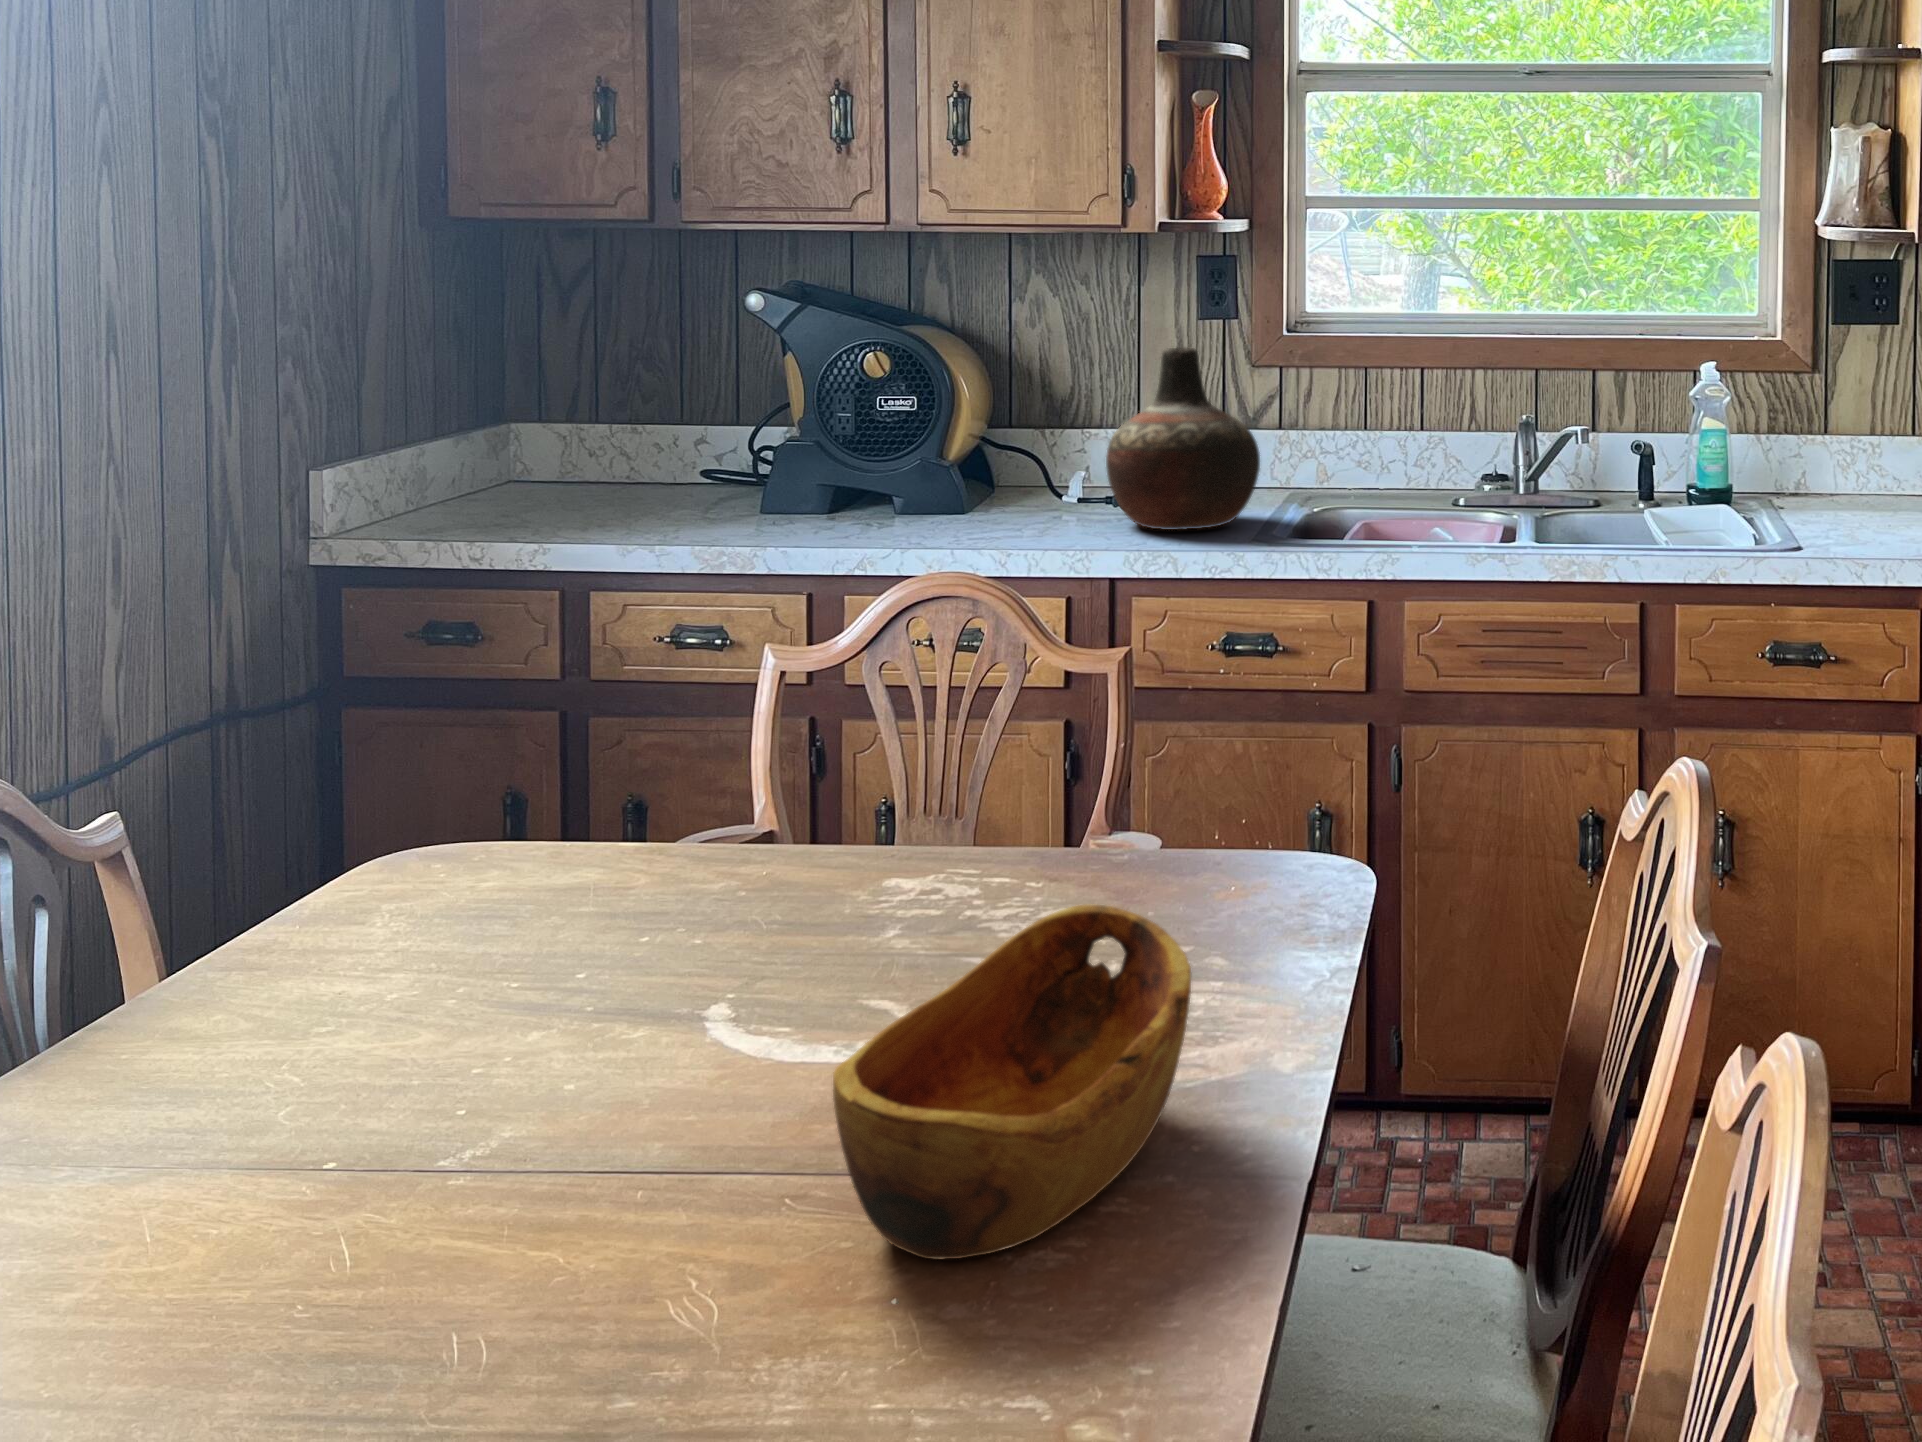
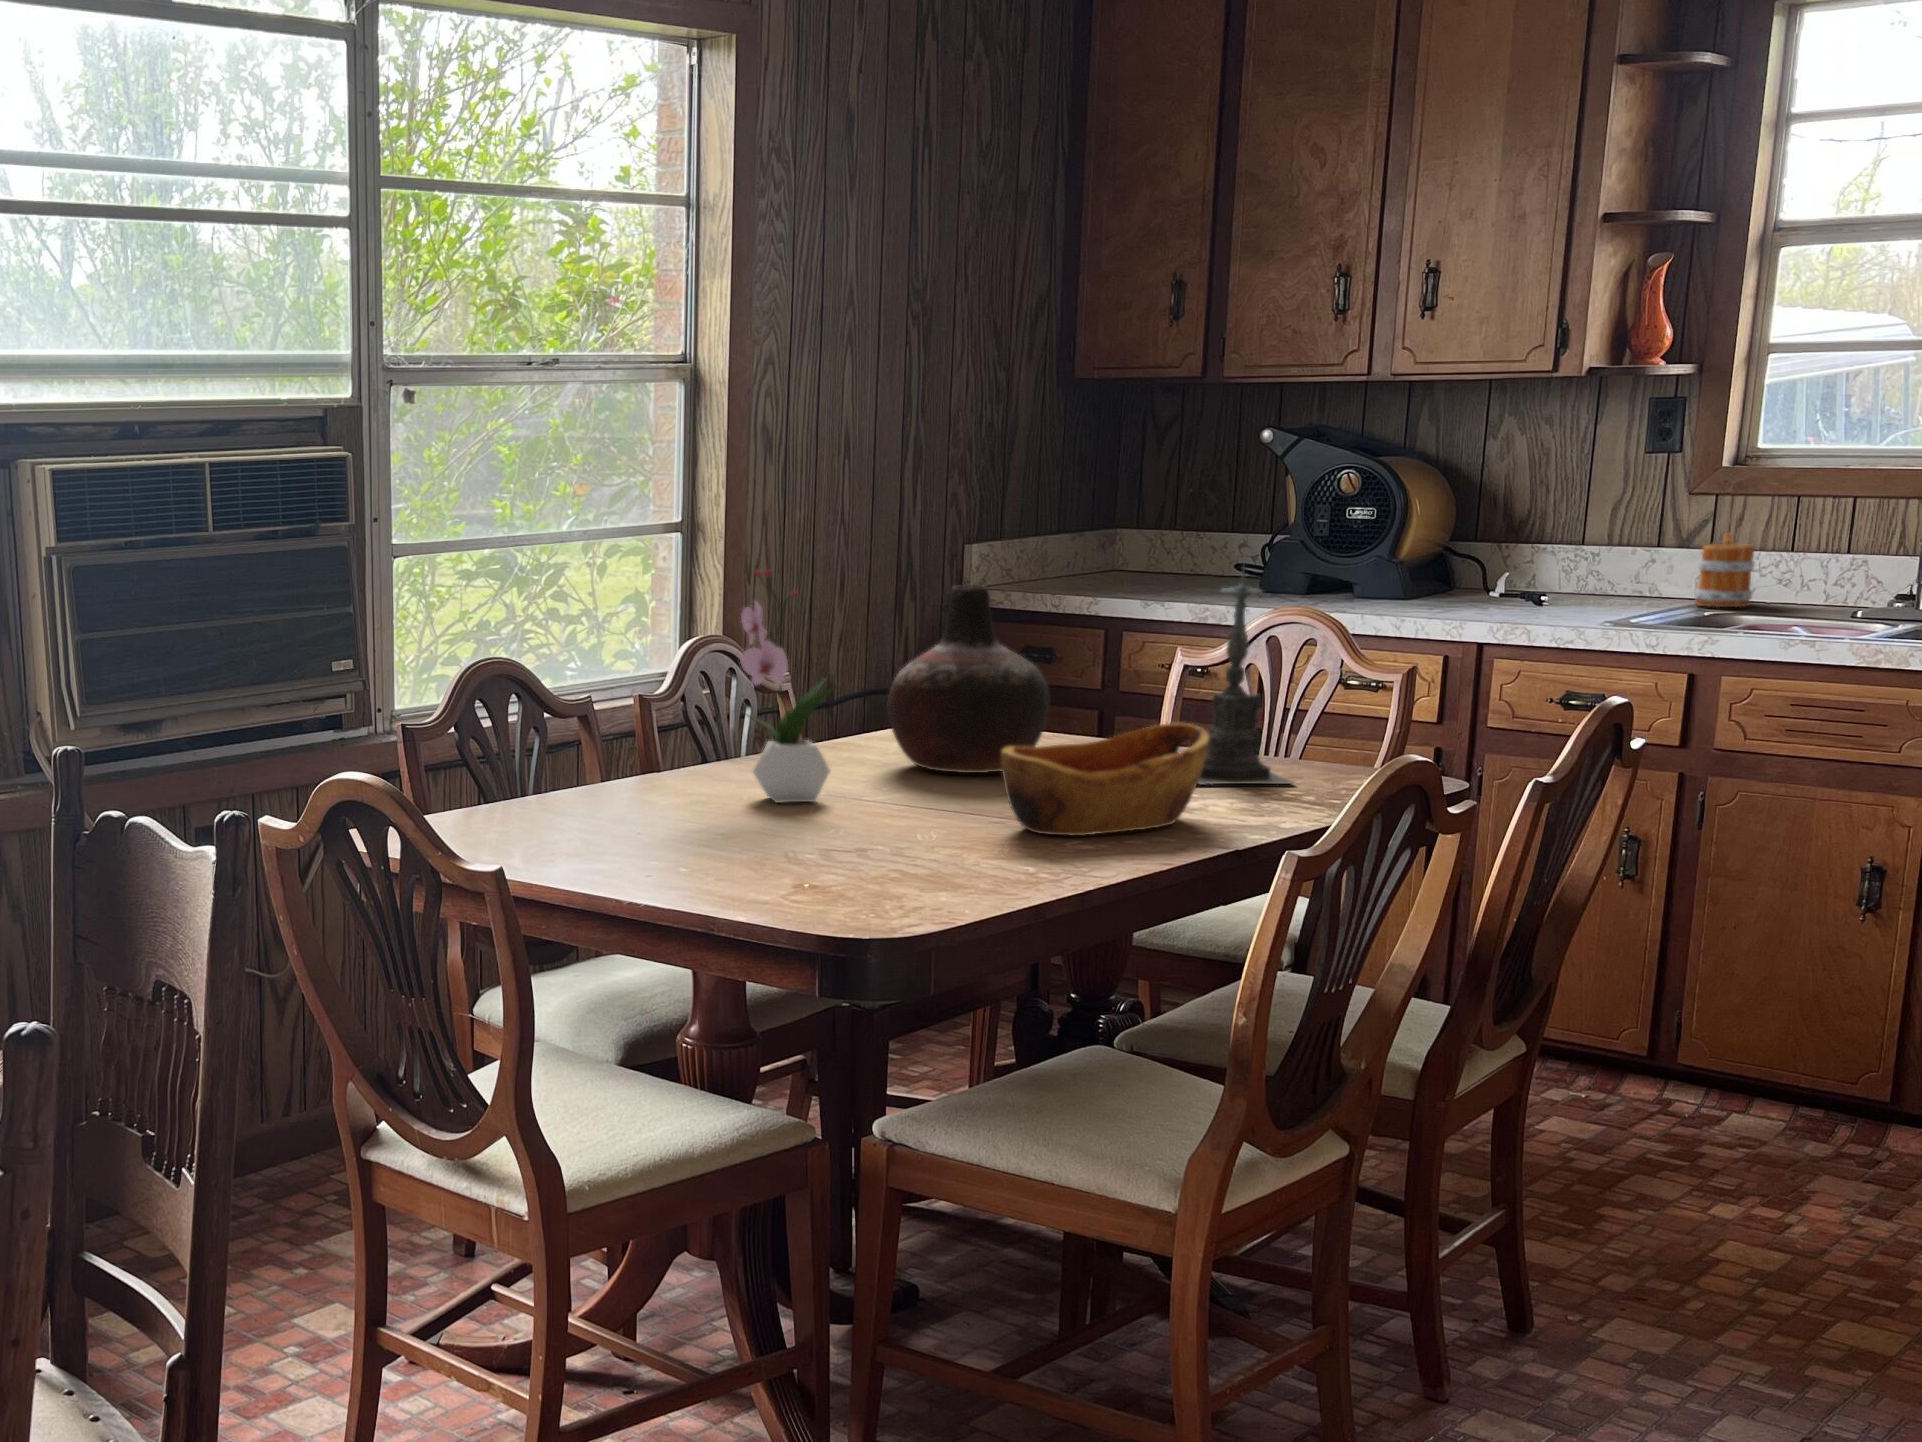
vase: present [1106,347,1260,530] -> present [888,585,1050,773]
mug: none [1280,411,1341,499] -> present [1695,533,1754,607]
candle holder: none [926,553,1184,974] -> present [1198,571,1293,785]
flower arrangement: none [90,720,389,1308] -> present [740,569,837,803]

